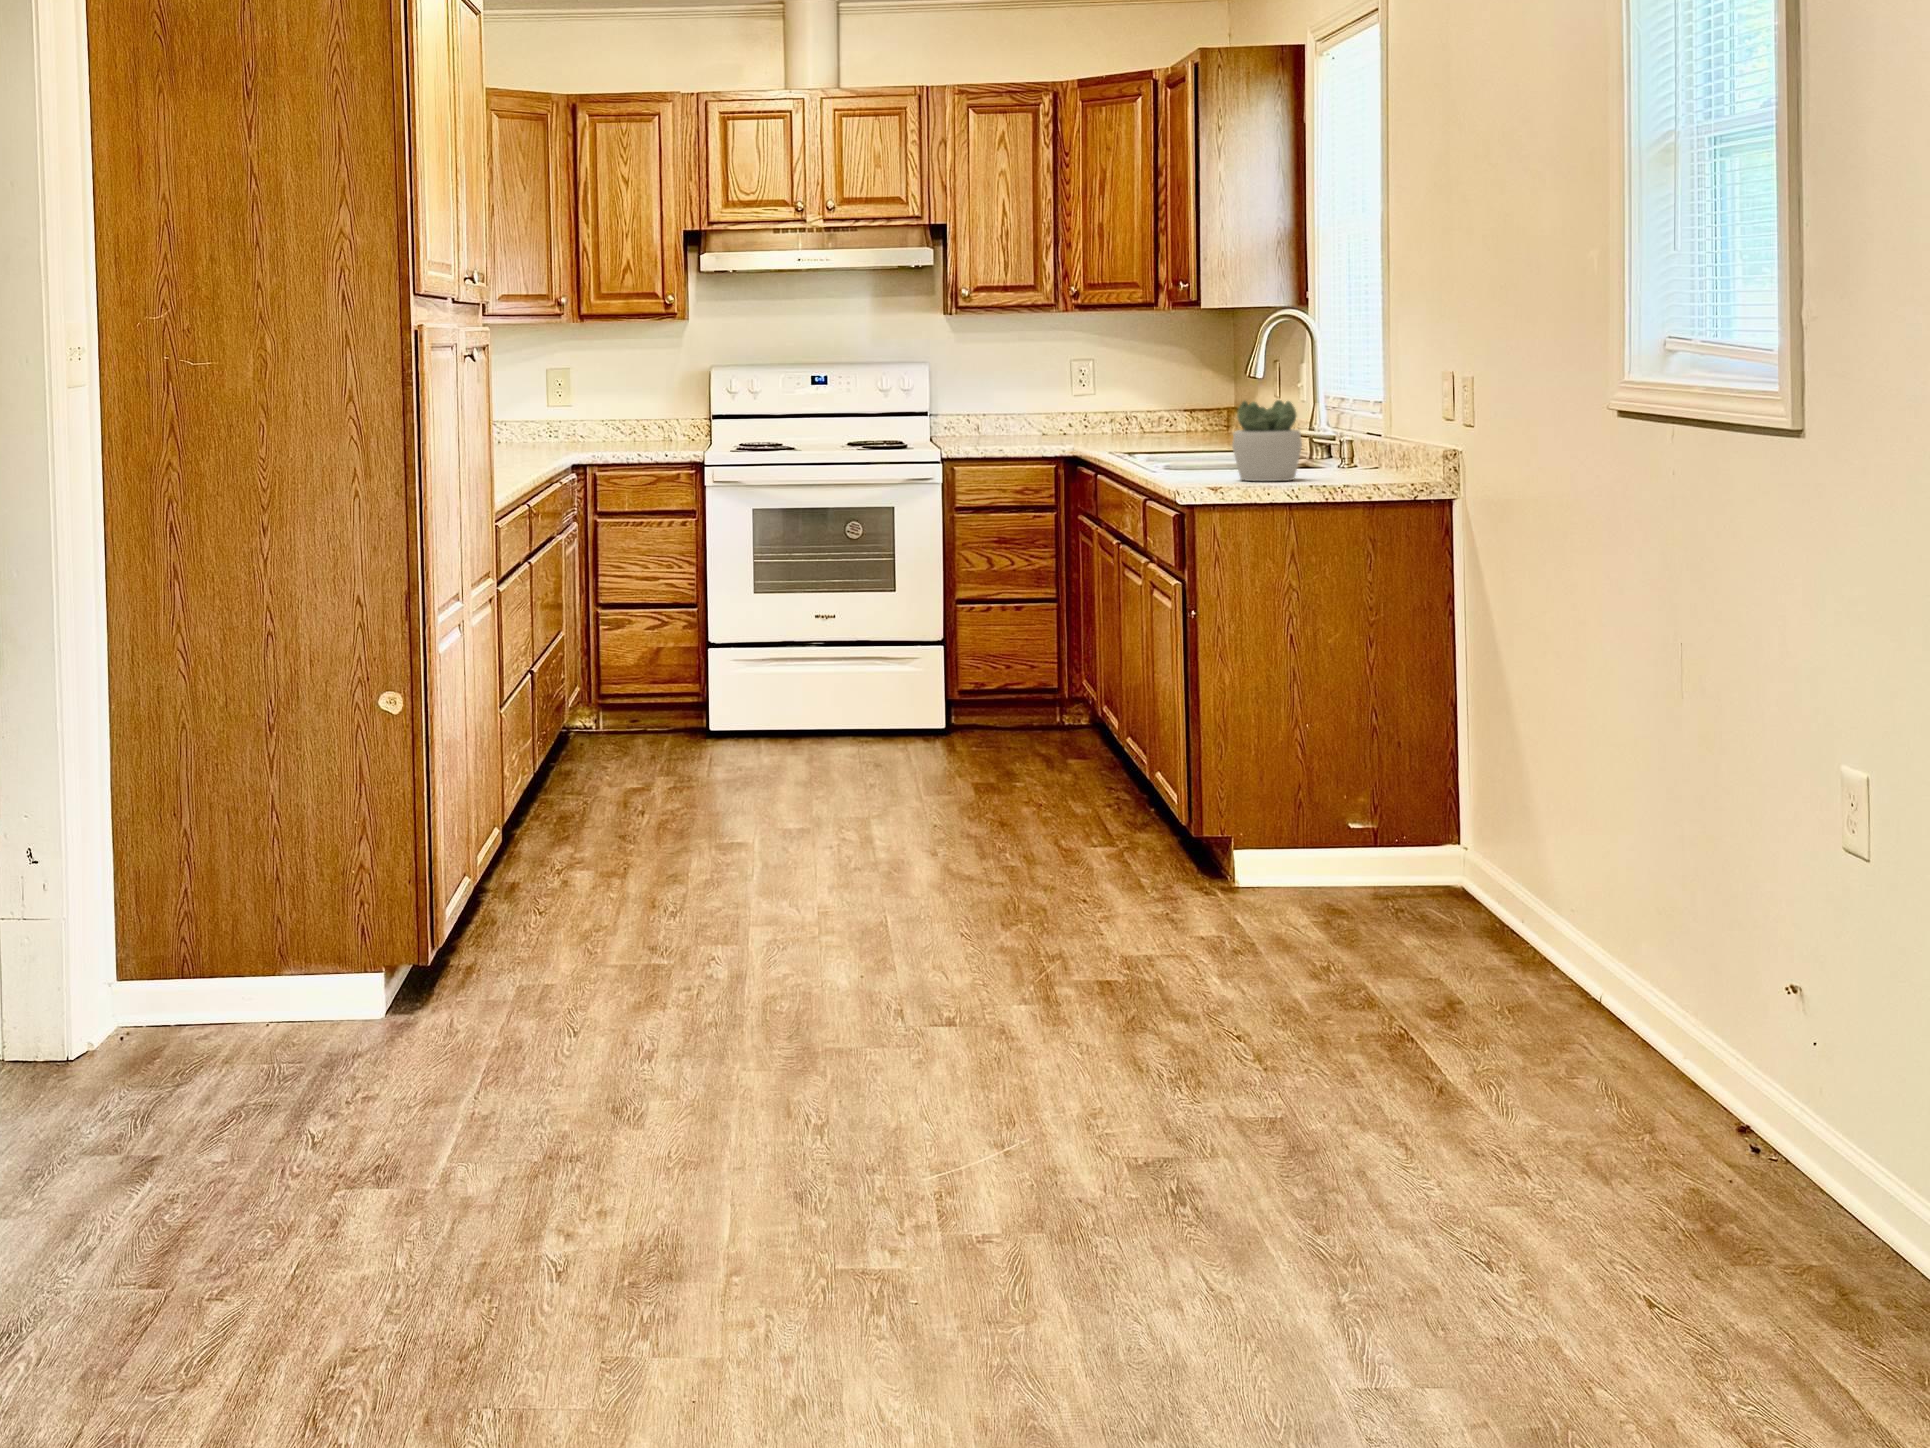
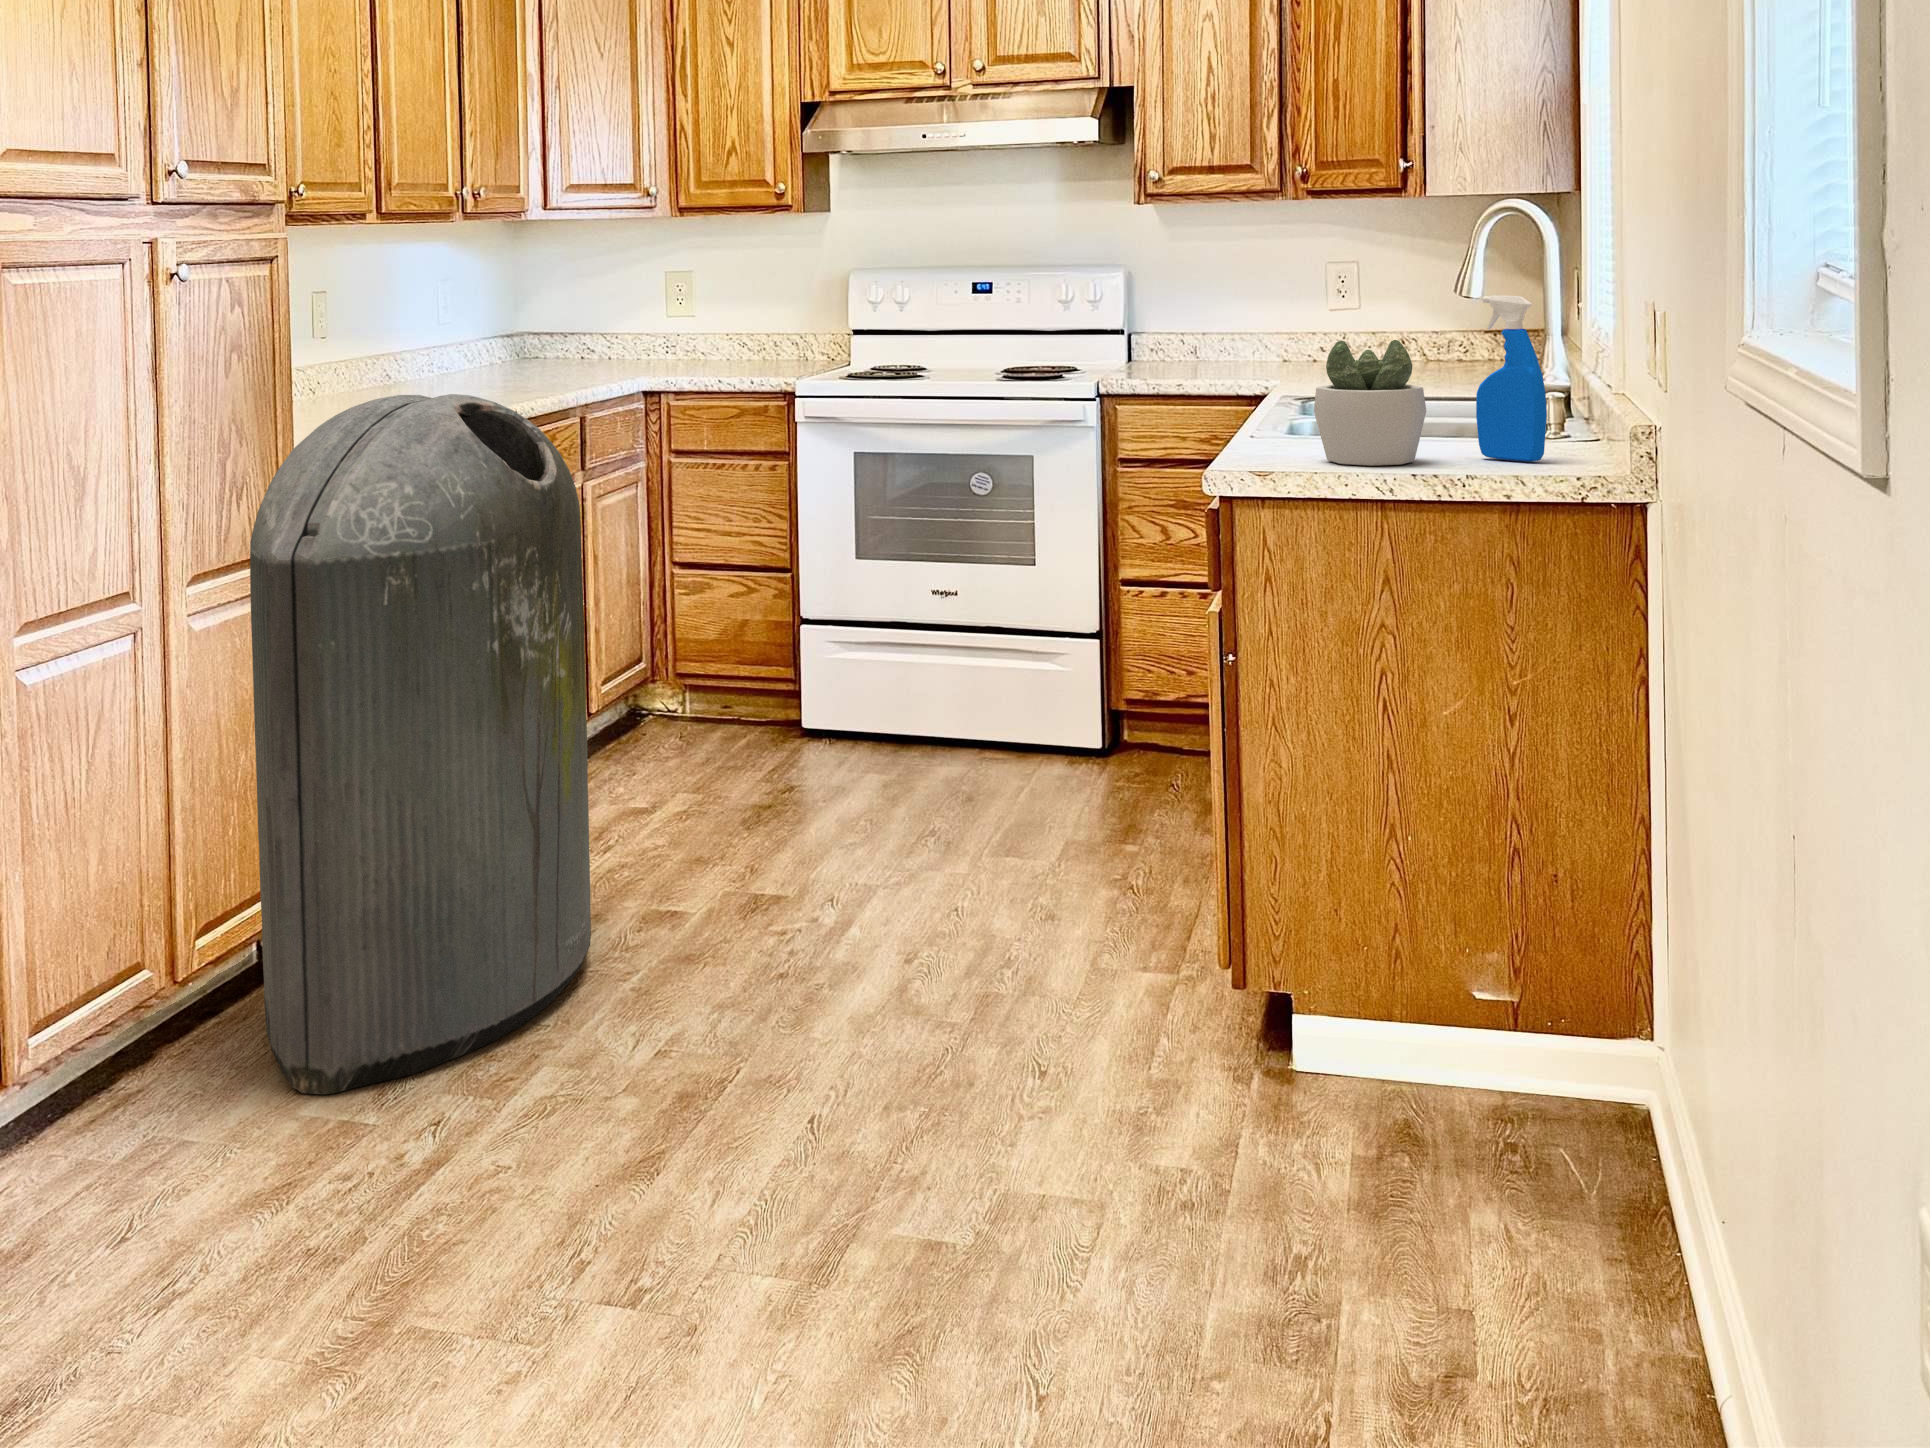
spray bottle: none [1325,370,1372,477] -> present [1476,295,1547,462]
trash can: none [505,448,726,961] -> present [250,394,591,1094]

